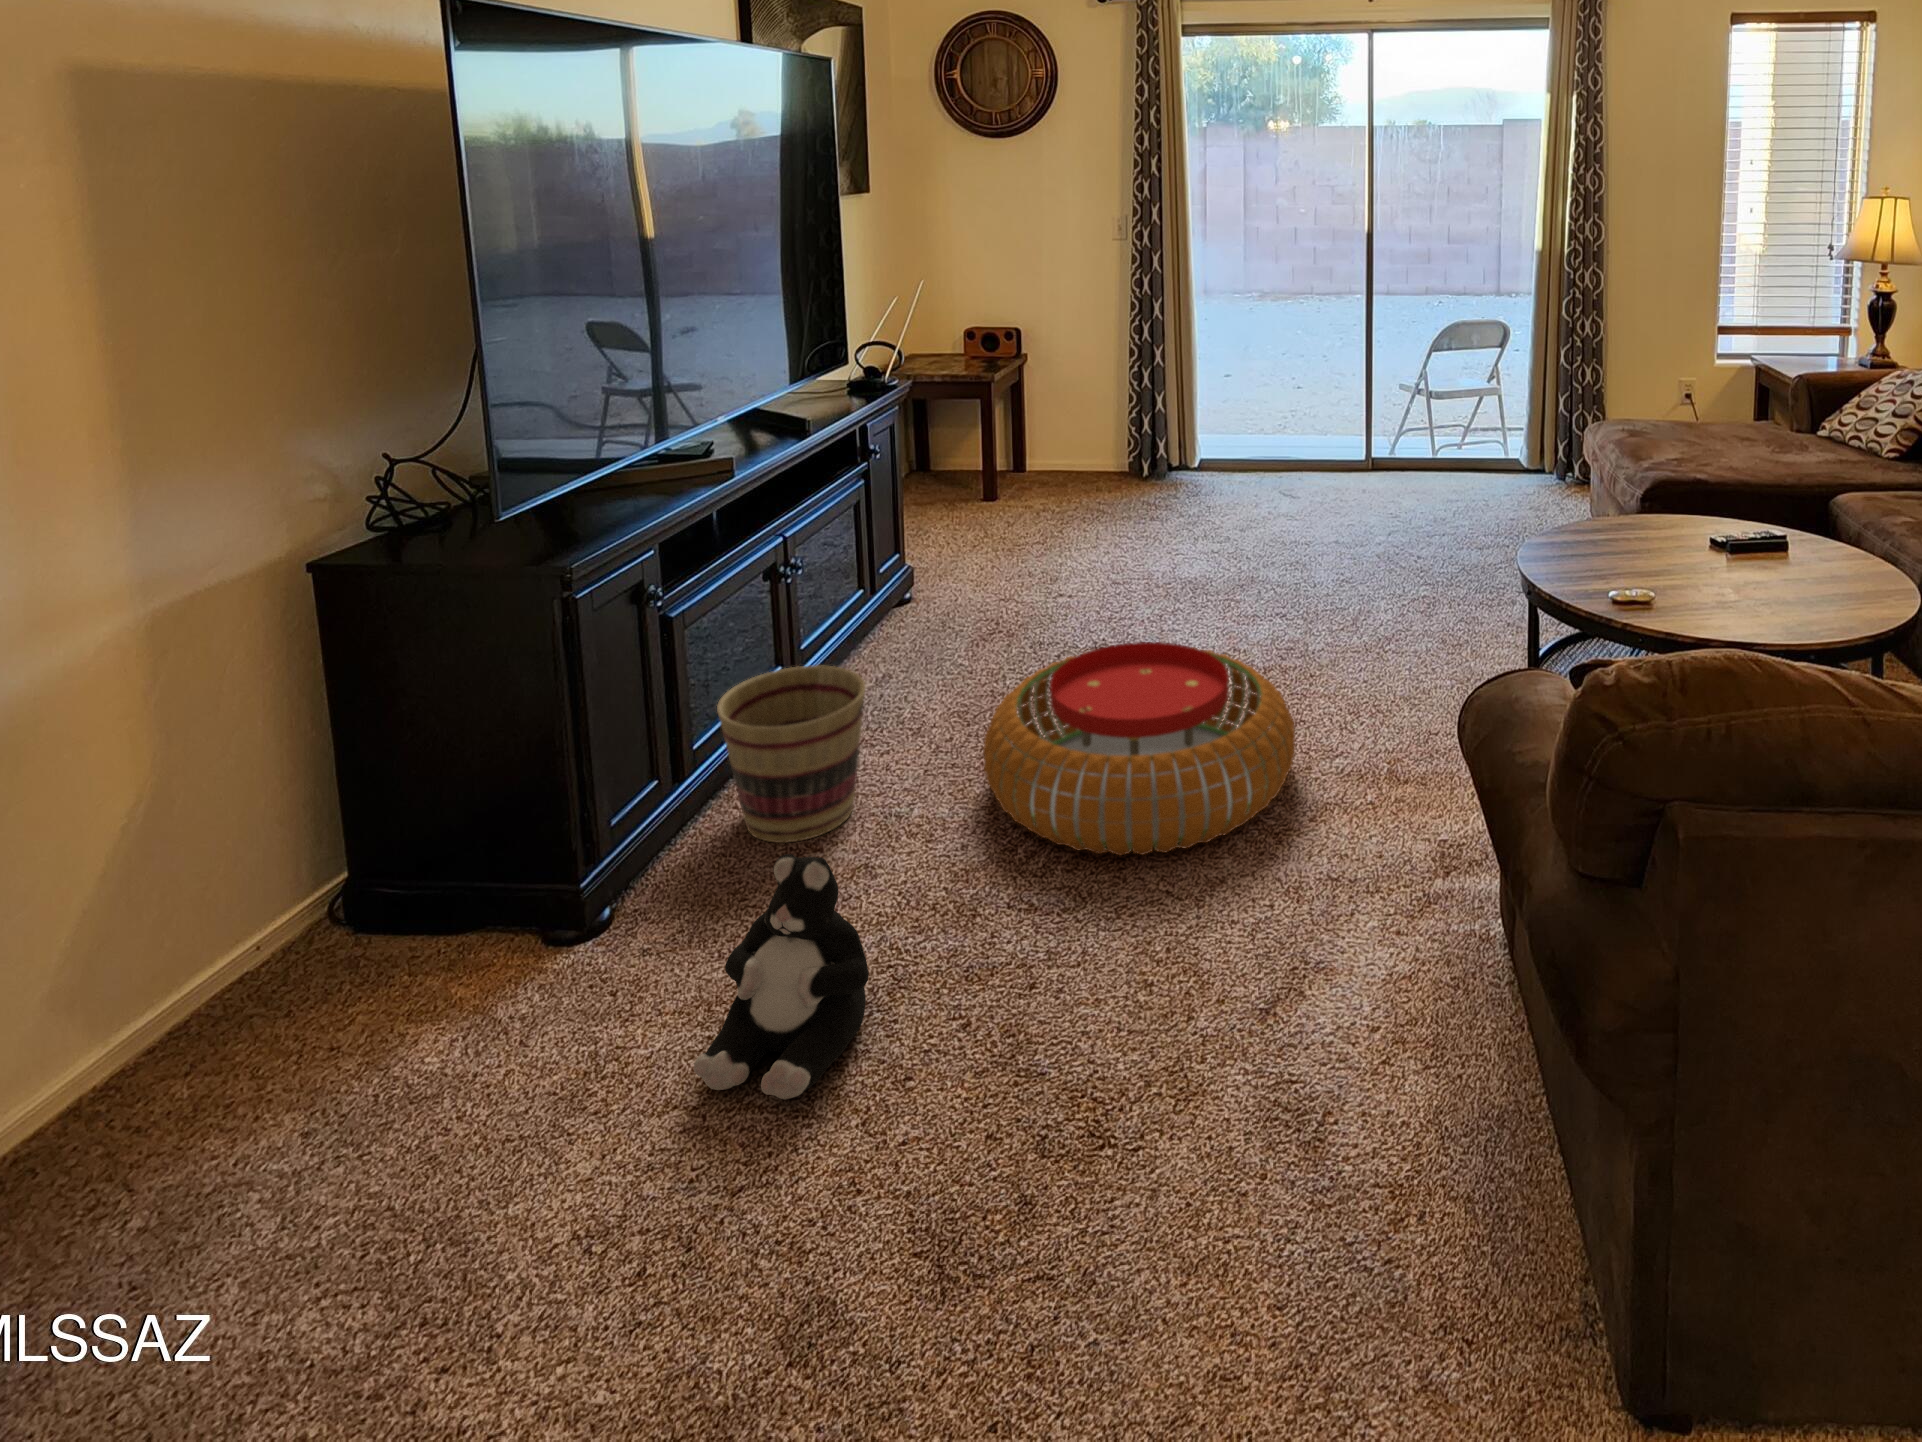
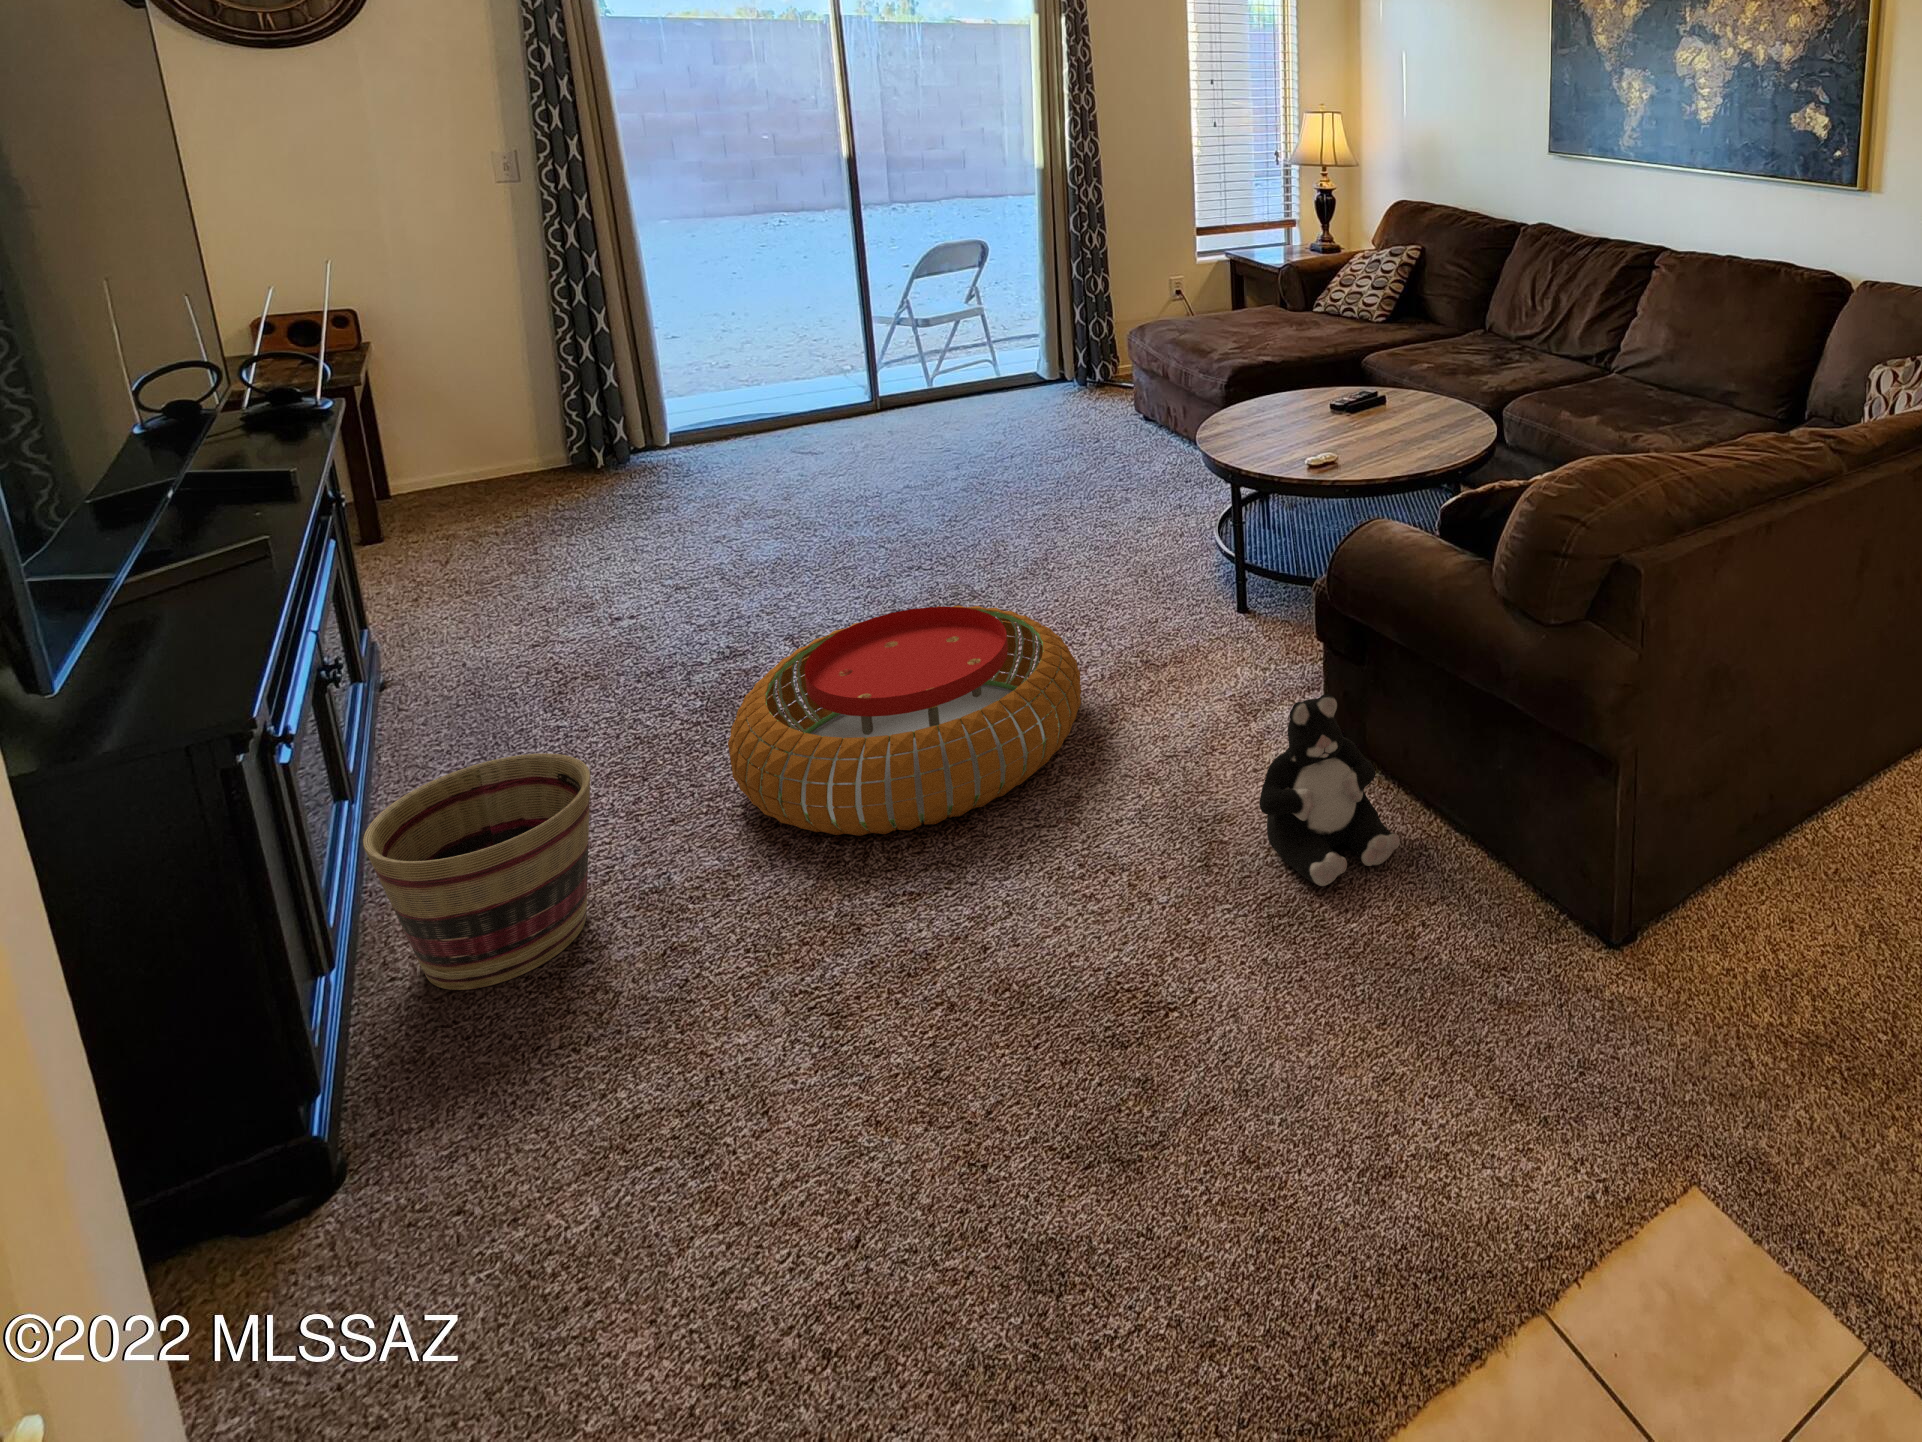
plush toy: present [694,854,869,1099] -> present [1259,694,1400,886]

